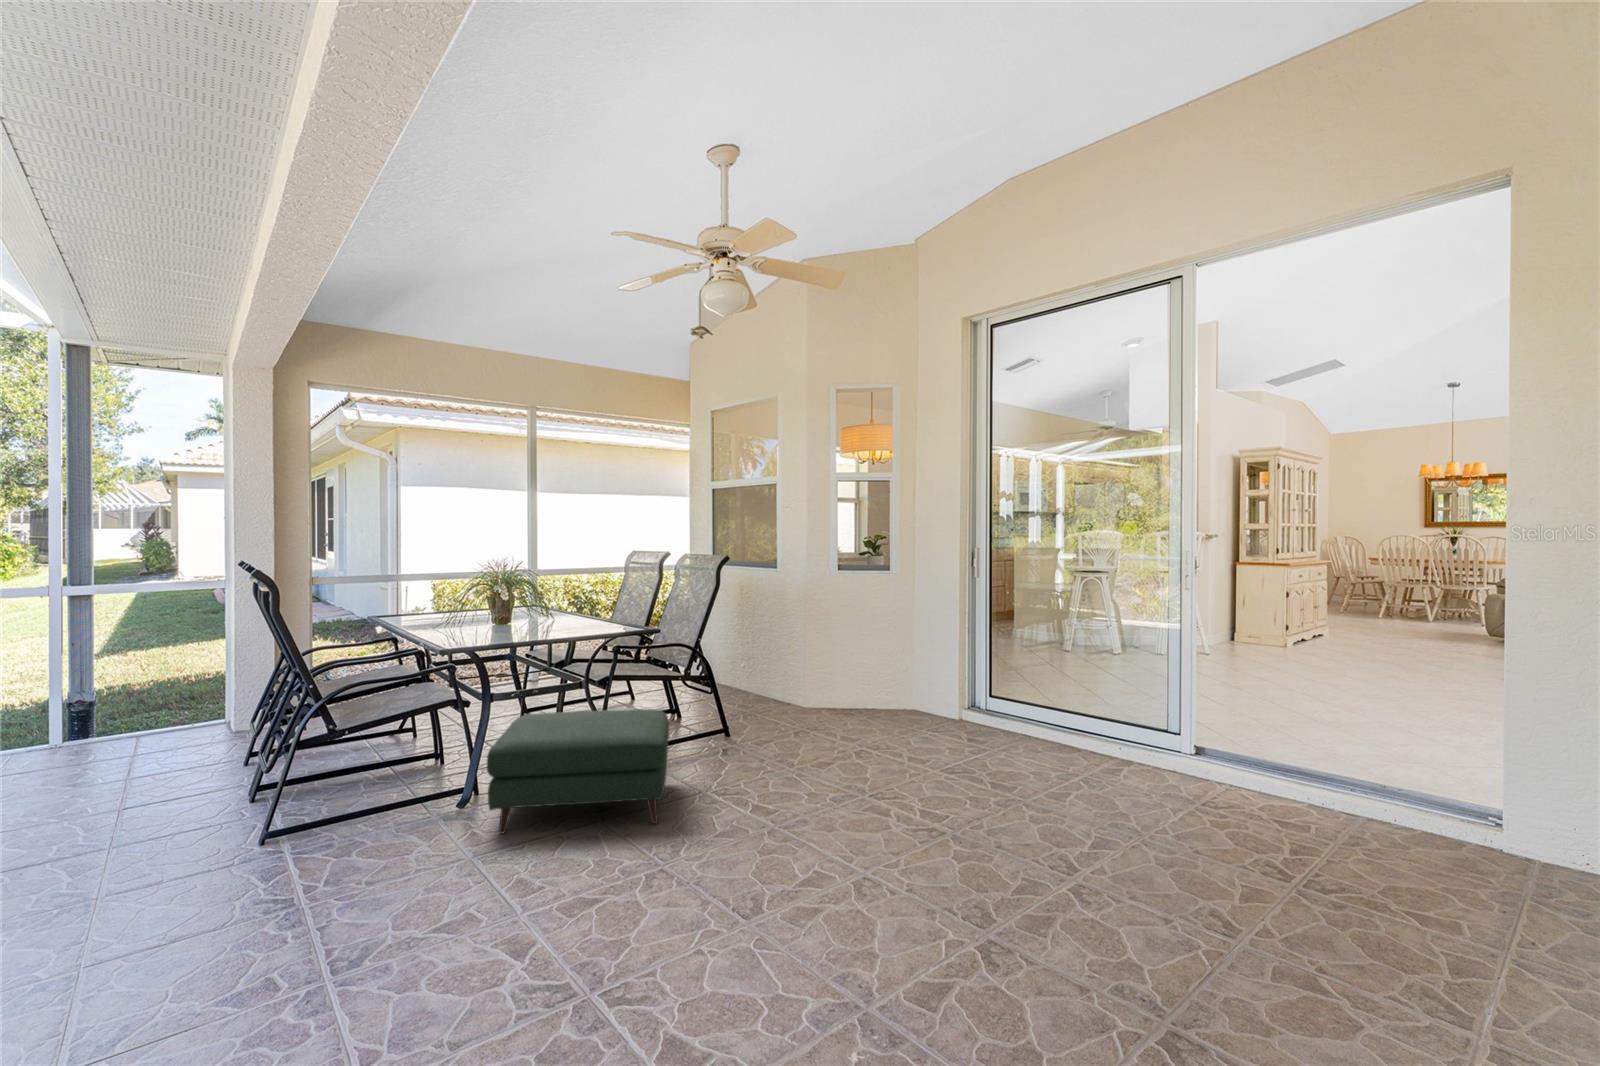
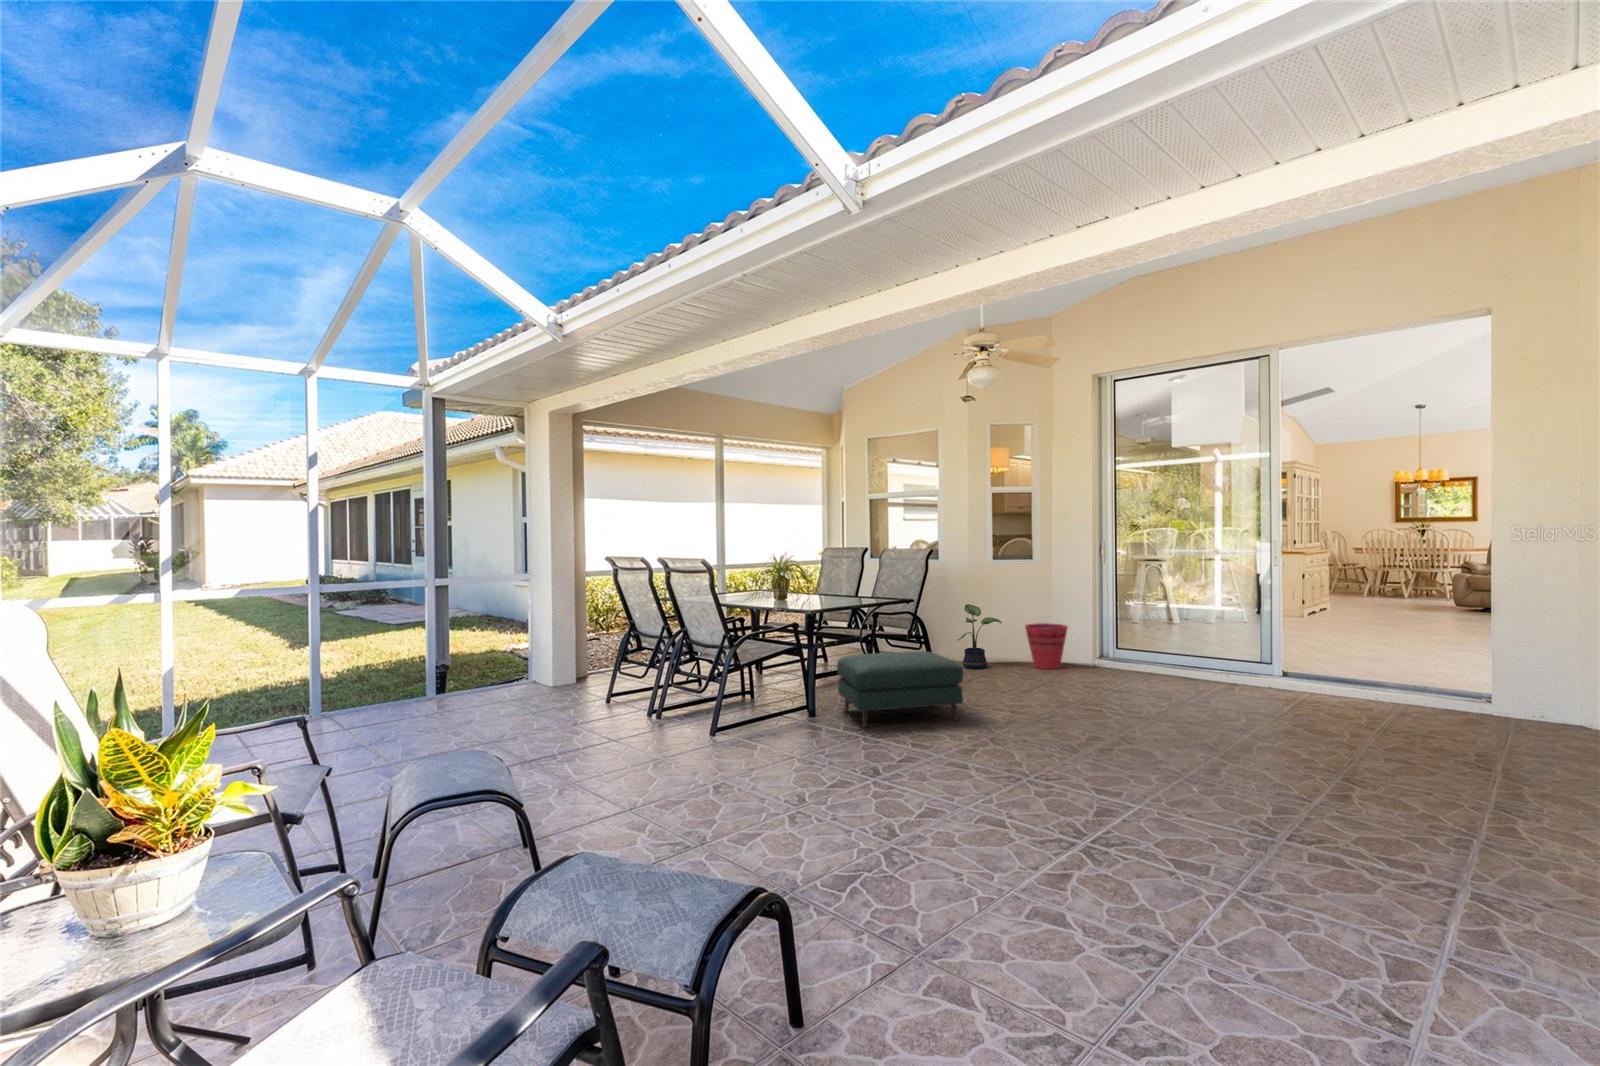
potted plant: none [777,629,837,718] -> present [957,604,1002,669]
bucket: none [868,658,924,722] -> present [1025,623,1067,669]

